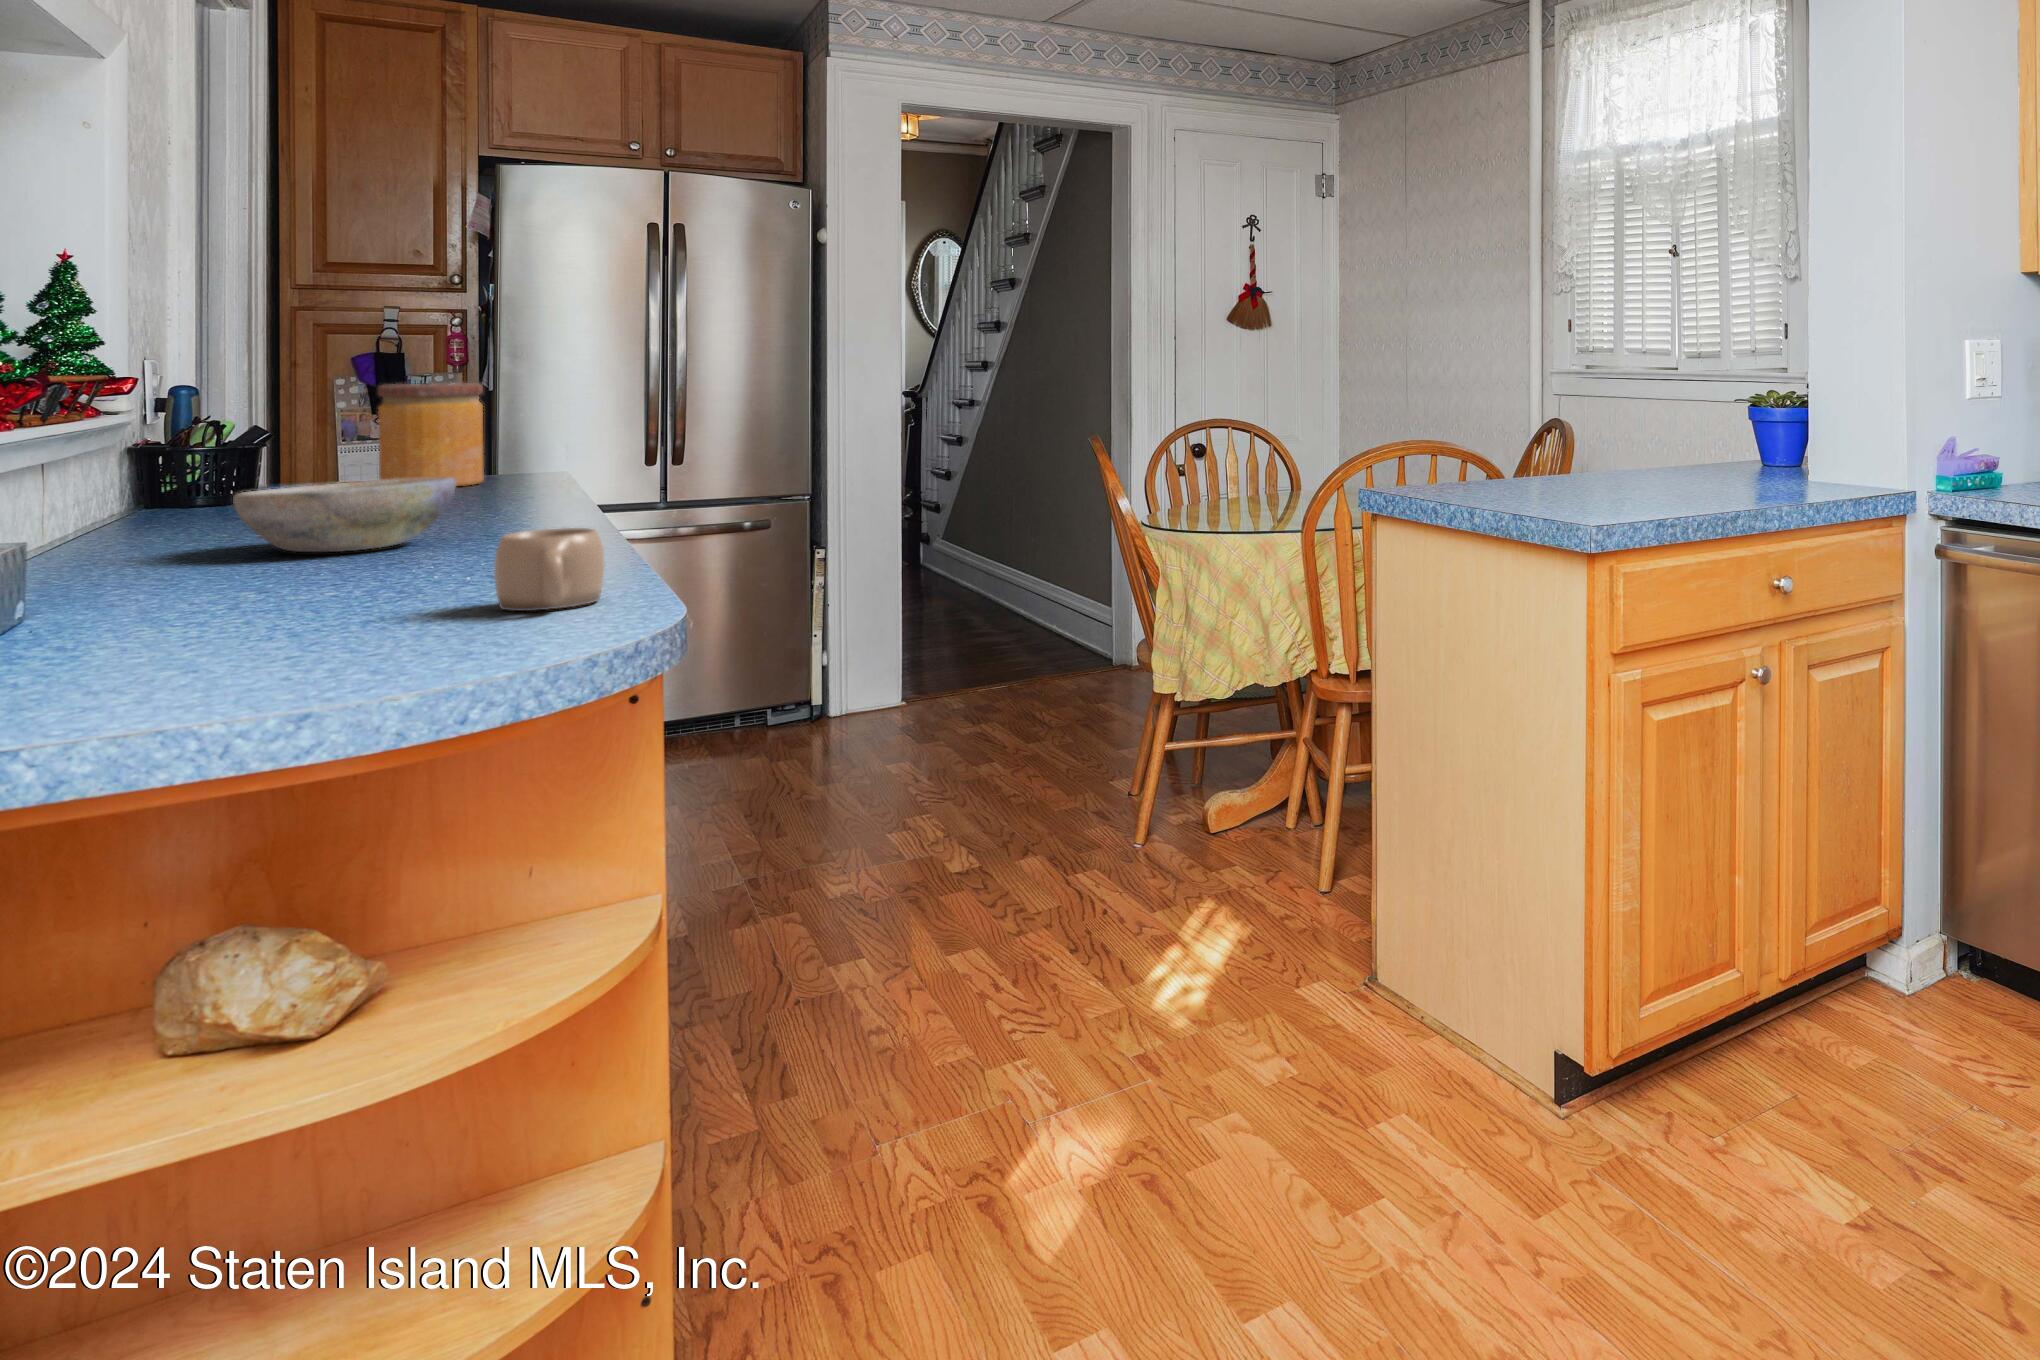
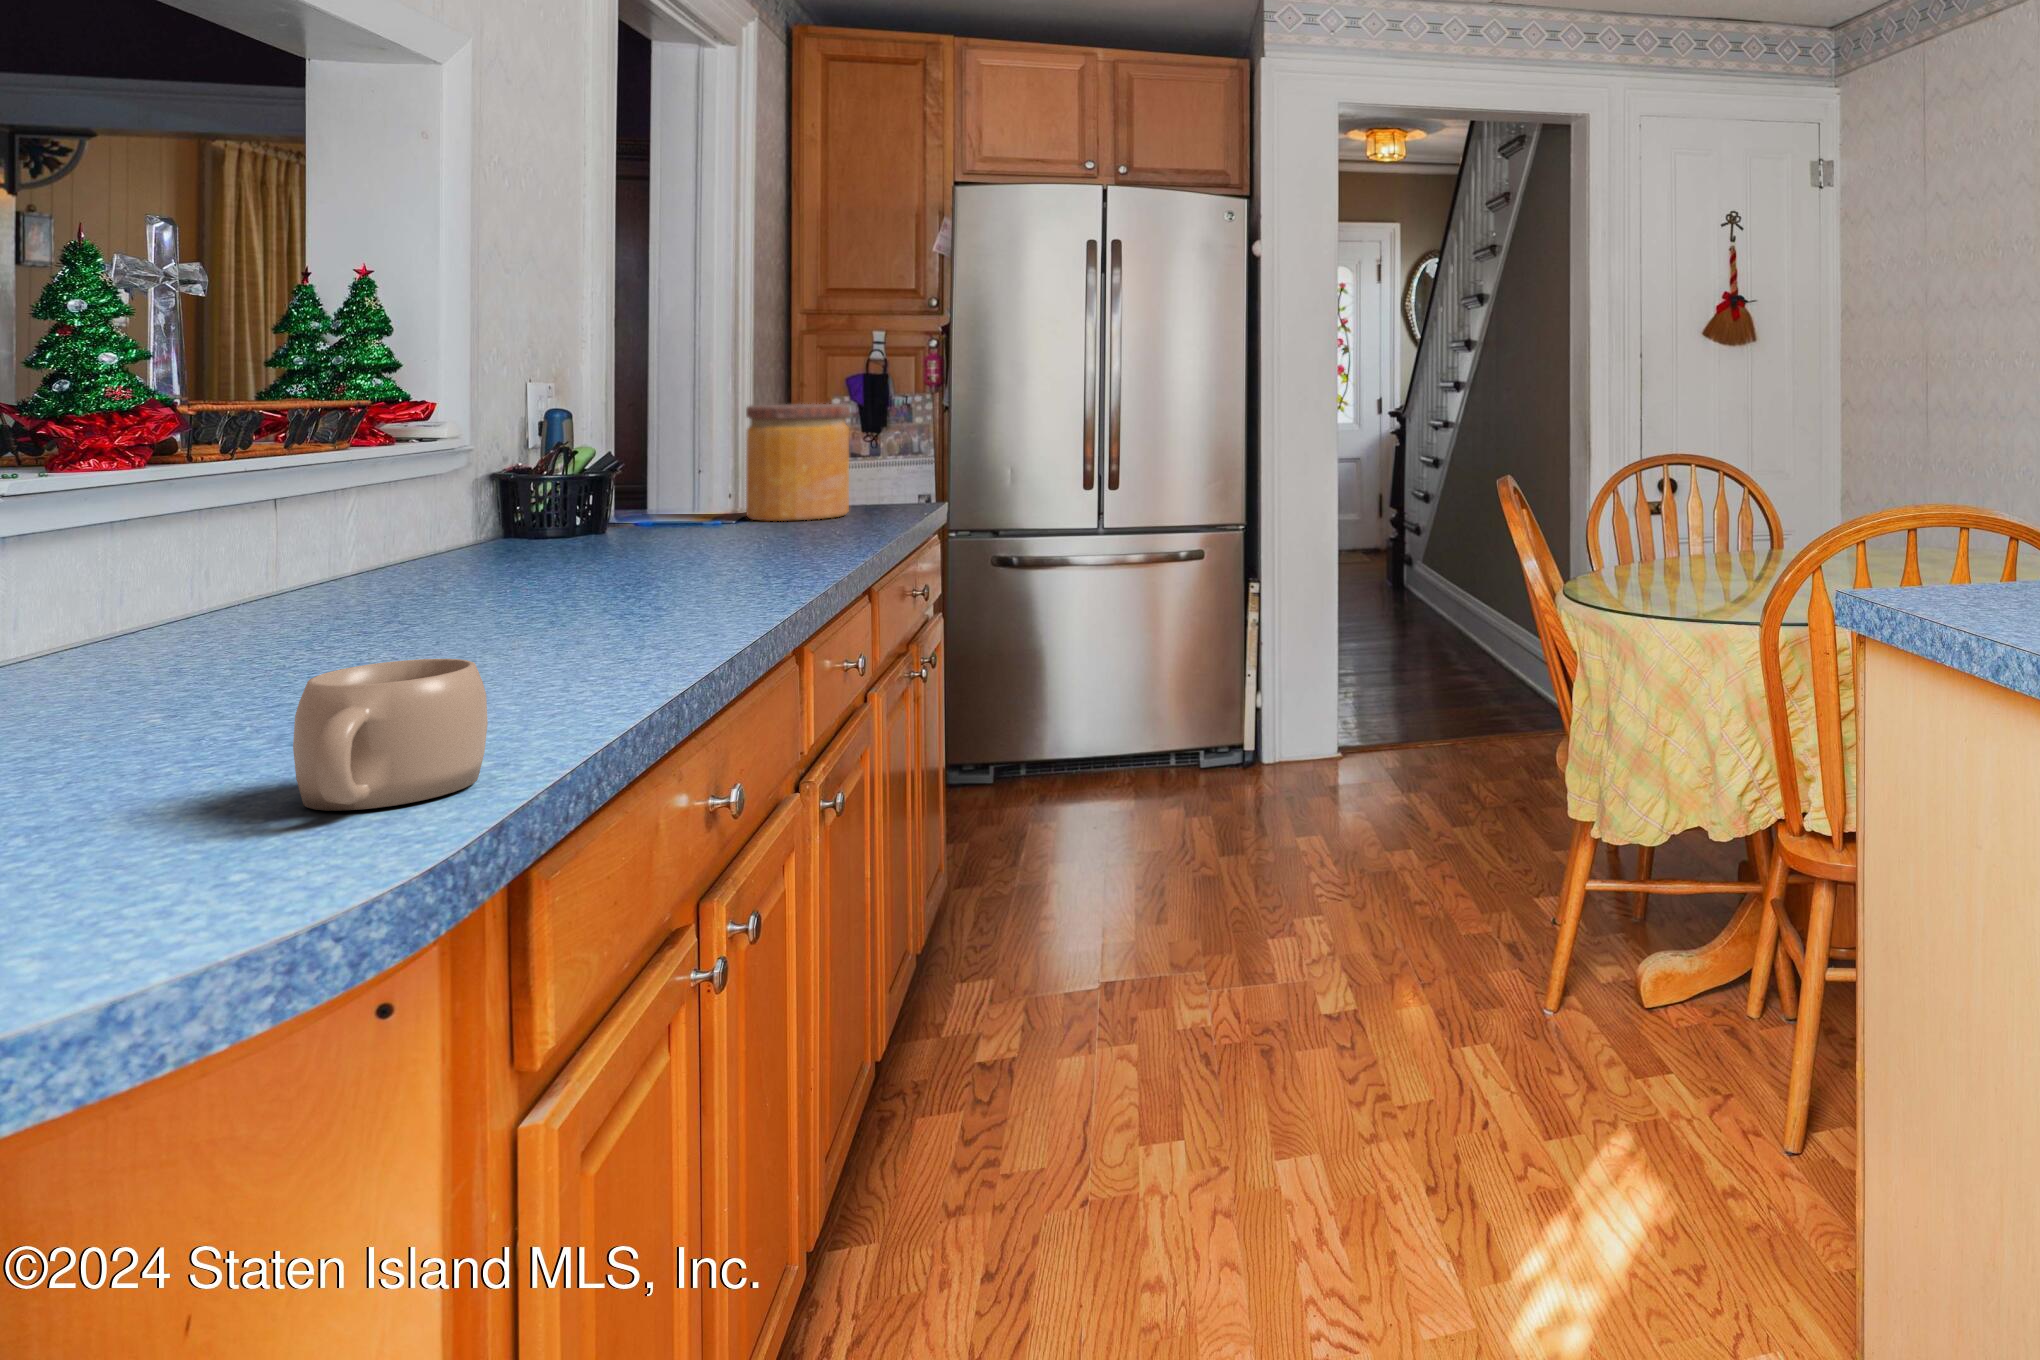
bowl: present [233,478,456,552] -> none [358,530,624,627]

